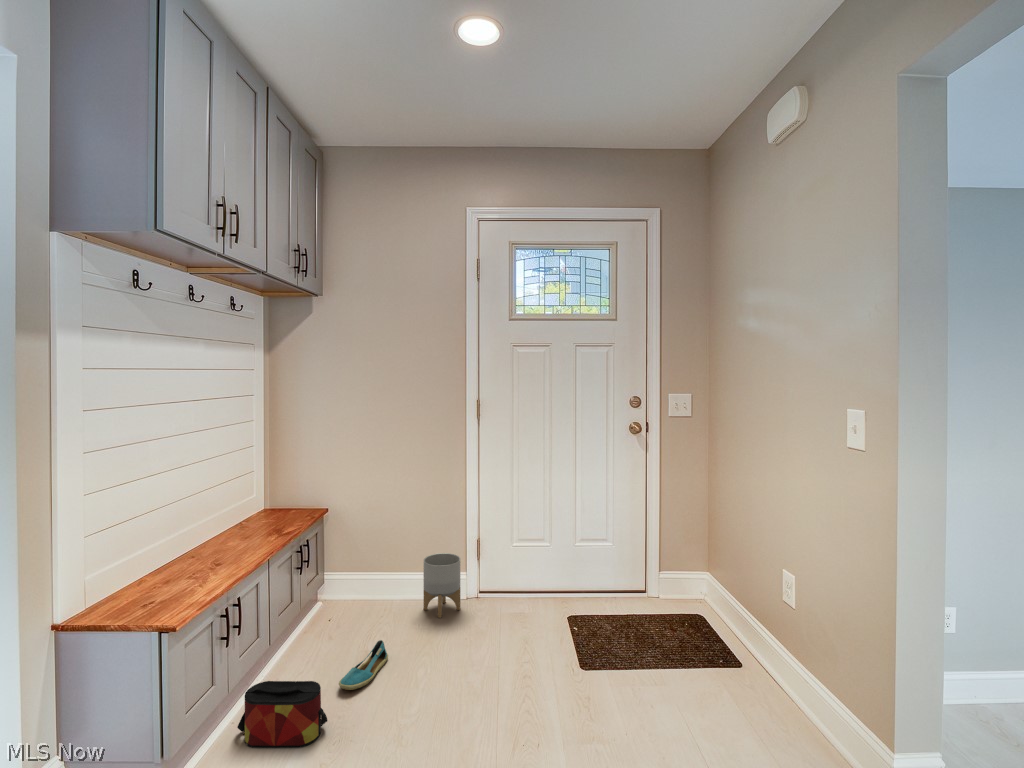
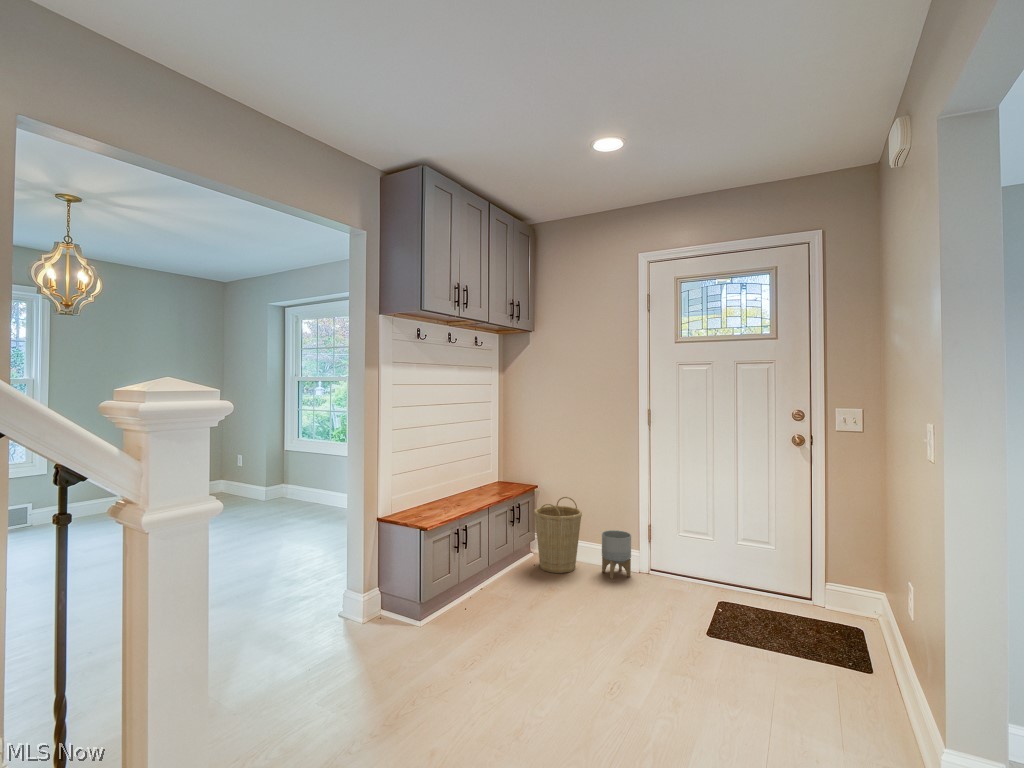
basket: none [329,519,396,627] -> present [534,497,582,573]
shoe: present [339,640,388,690] -> none [524,579,563,604]
bag: present [237,681,327,748] -> none [461,581,509,623]

